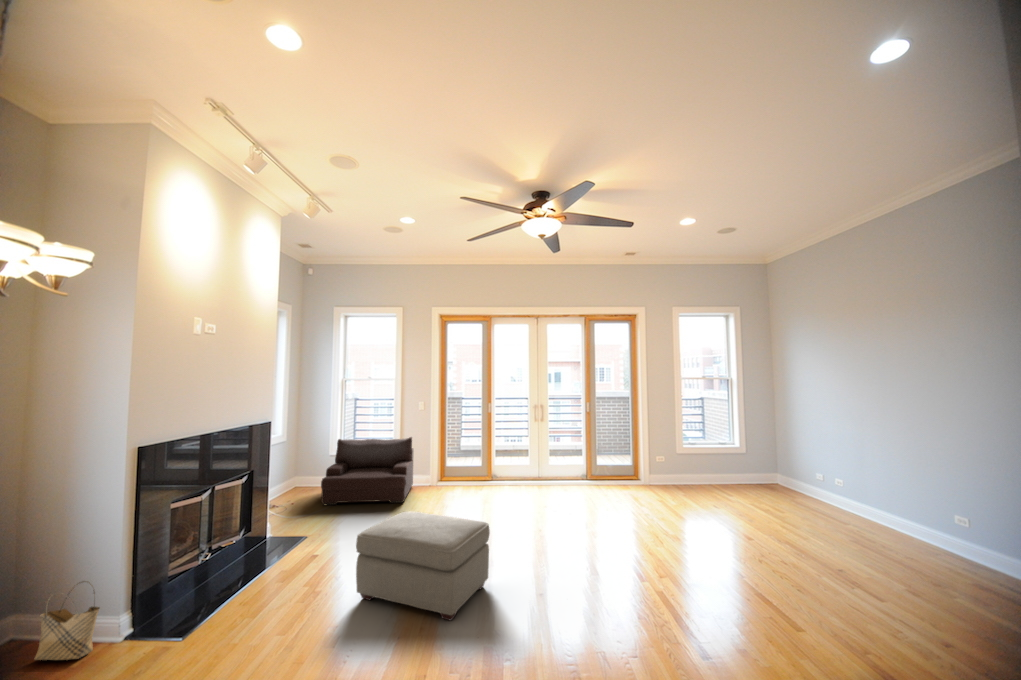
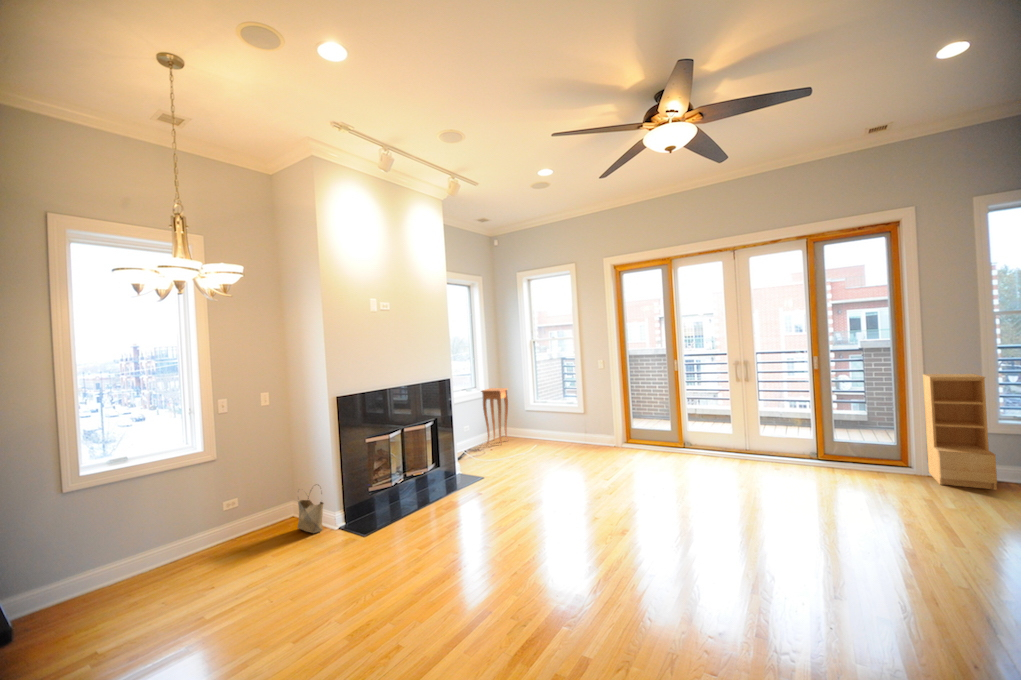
bookshelf: none [647,416,686,491] -> present [923,374,997,490]
side table: none [281,432,313,499] -> present [481,388,508,444]
armchair: present [321,437,414,505] -> none [509,395,599,459]
ottoman: present [356,511,490,620] -> none [479,466,604,576]

